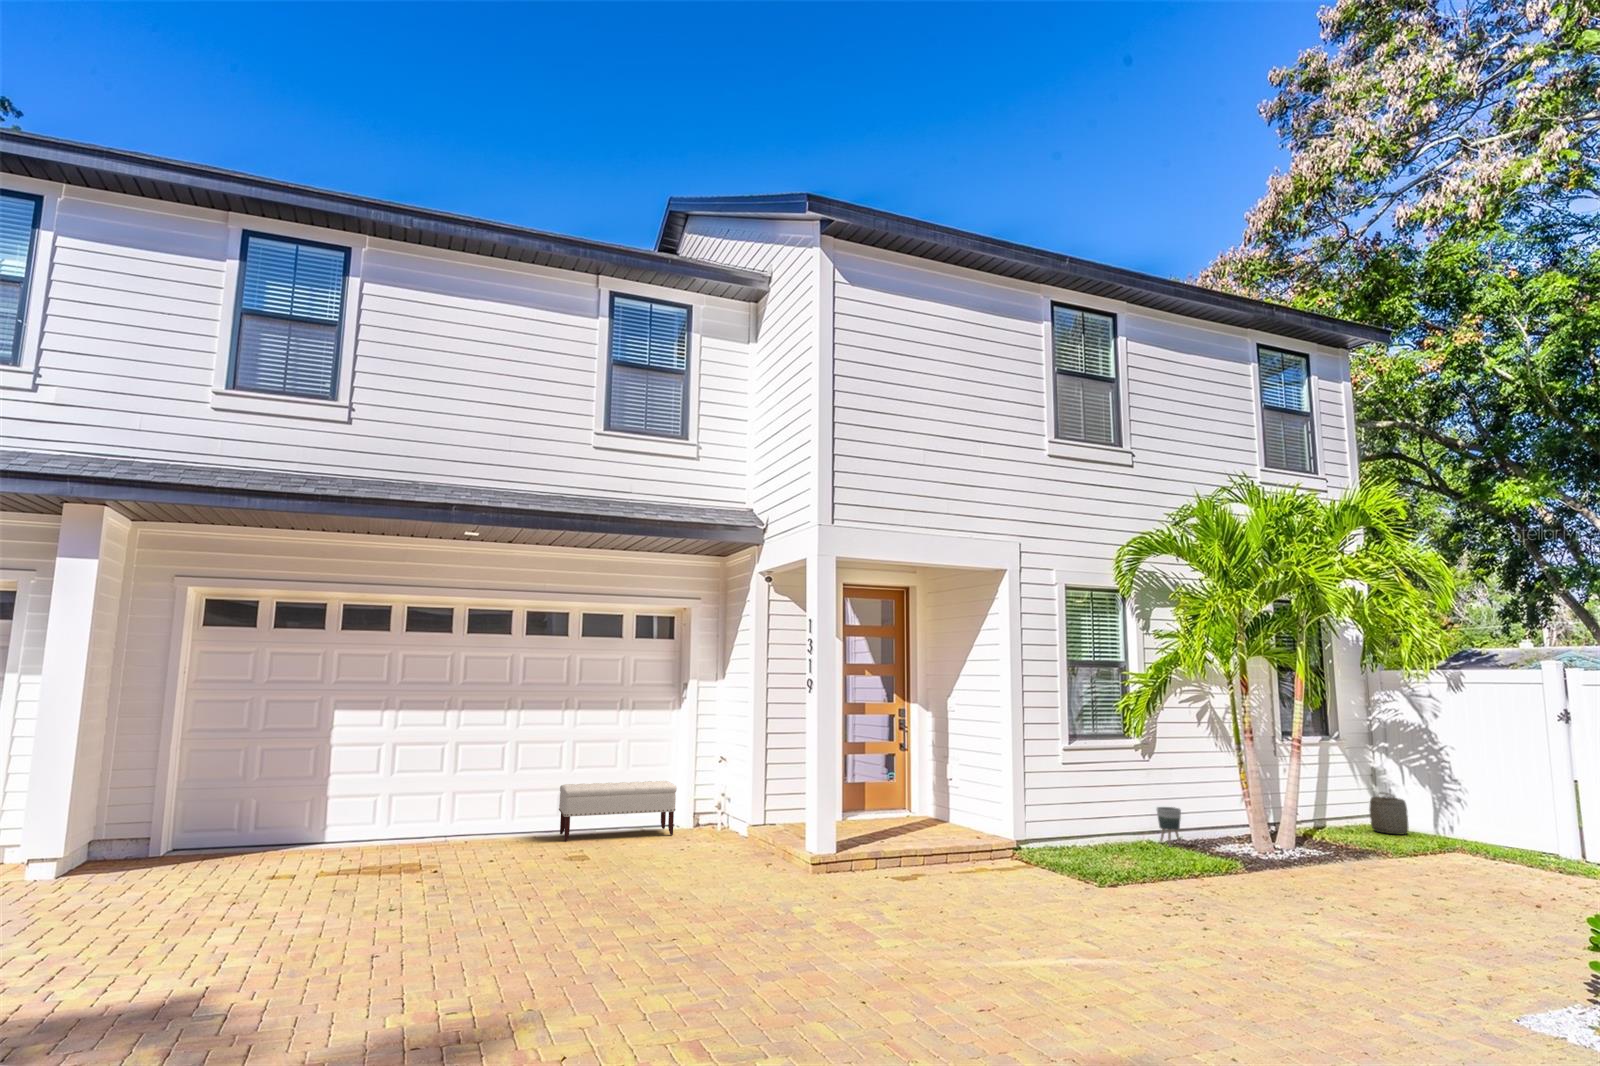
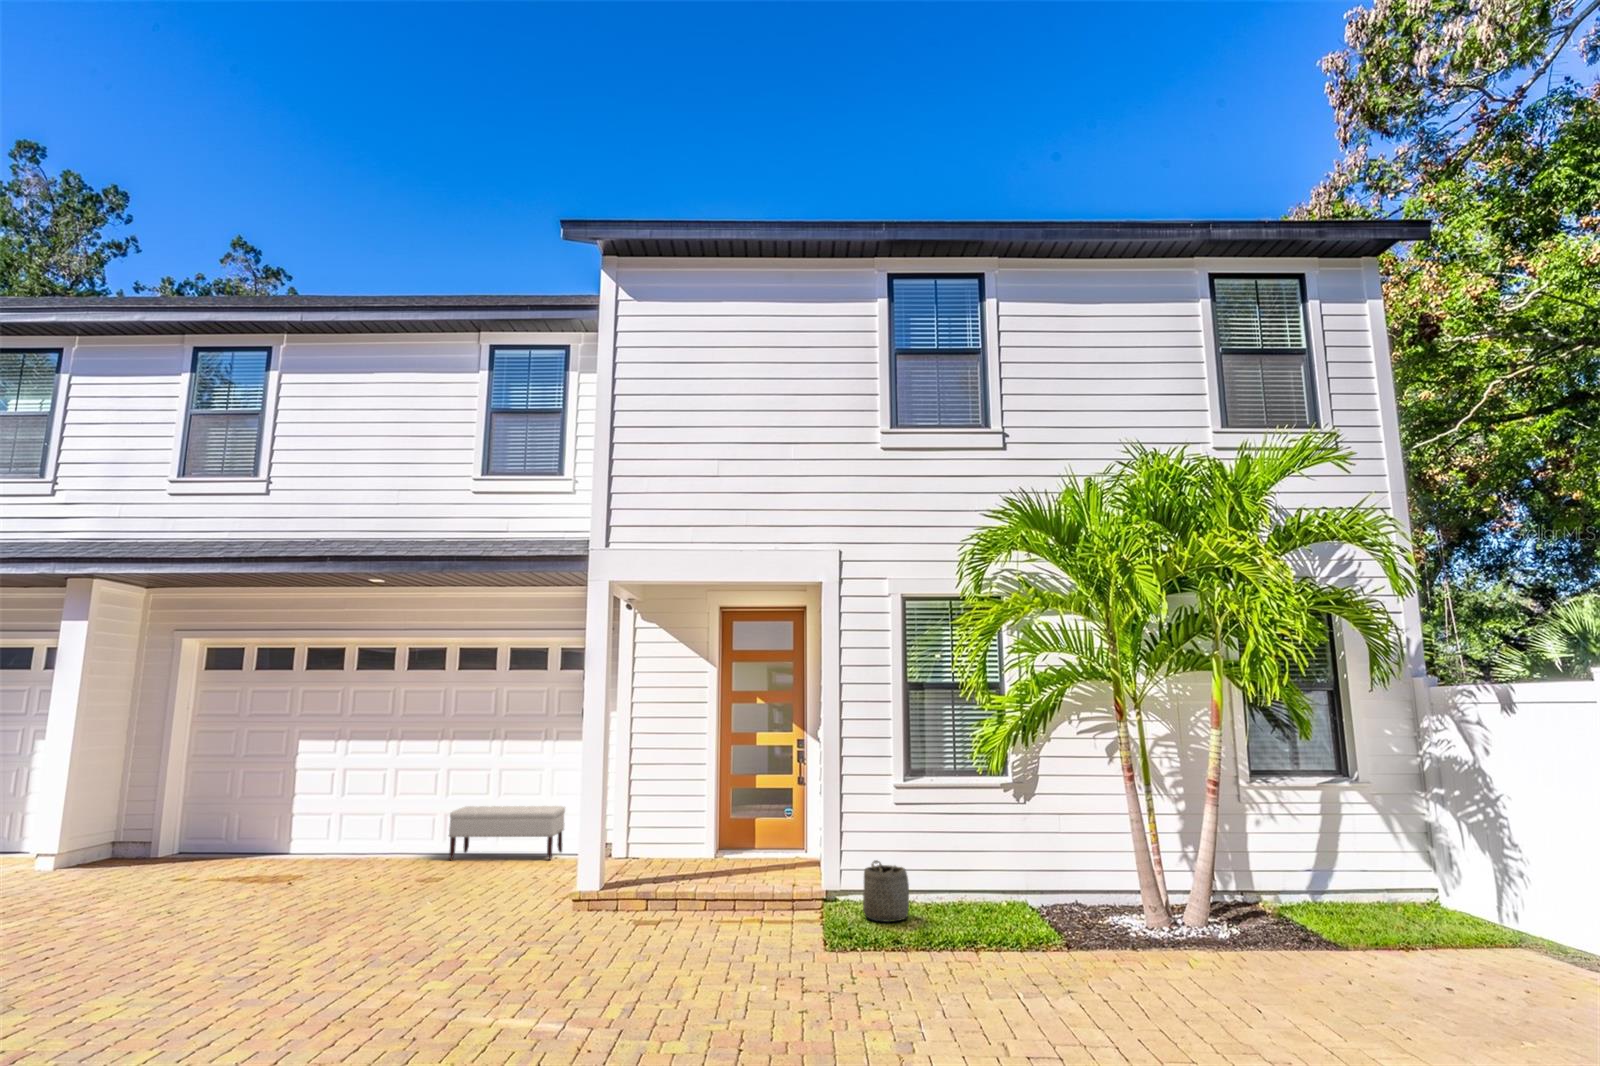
basket: present [1369,792,1408,835] -> present [863,860,909,921]
planter: present [1156,807,1181,846] -> none [1030,862,1062,913]

